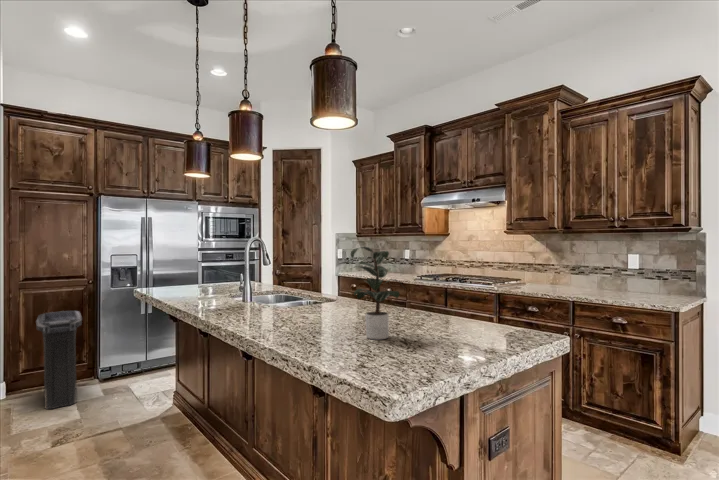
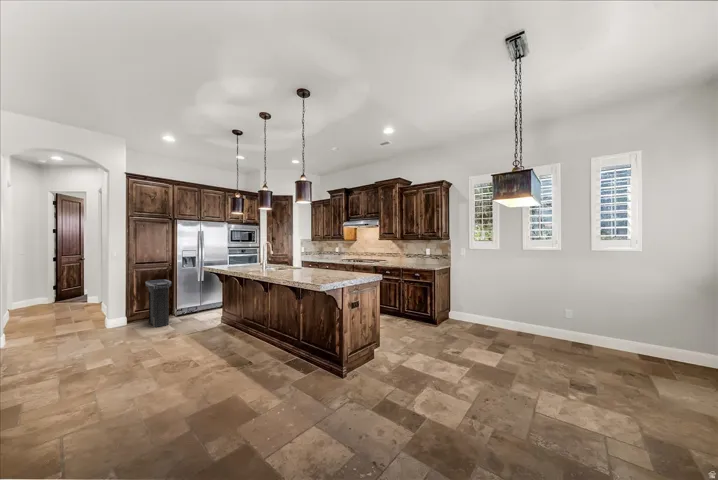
potted plant: present [351,247,401,340] -> none [304,245,331,276]

